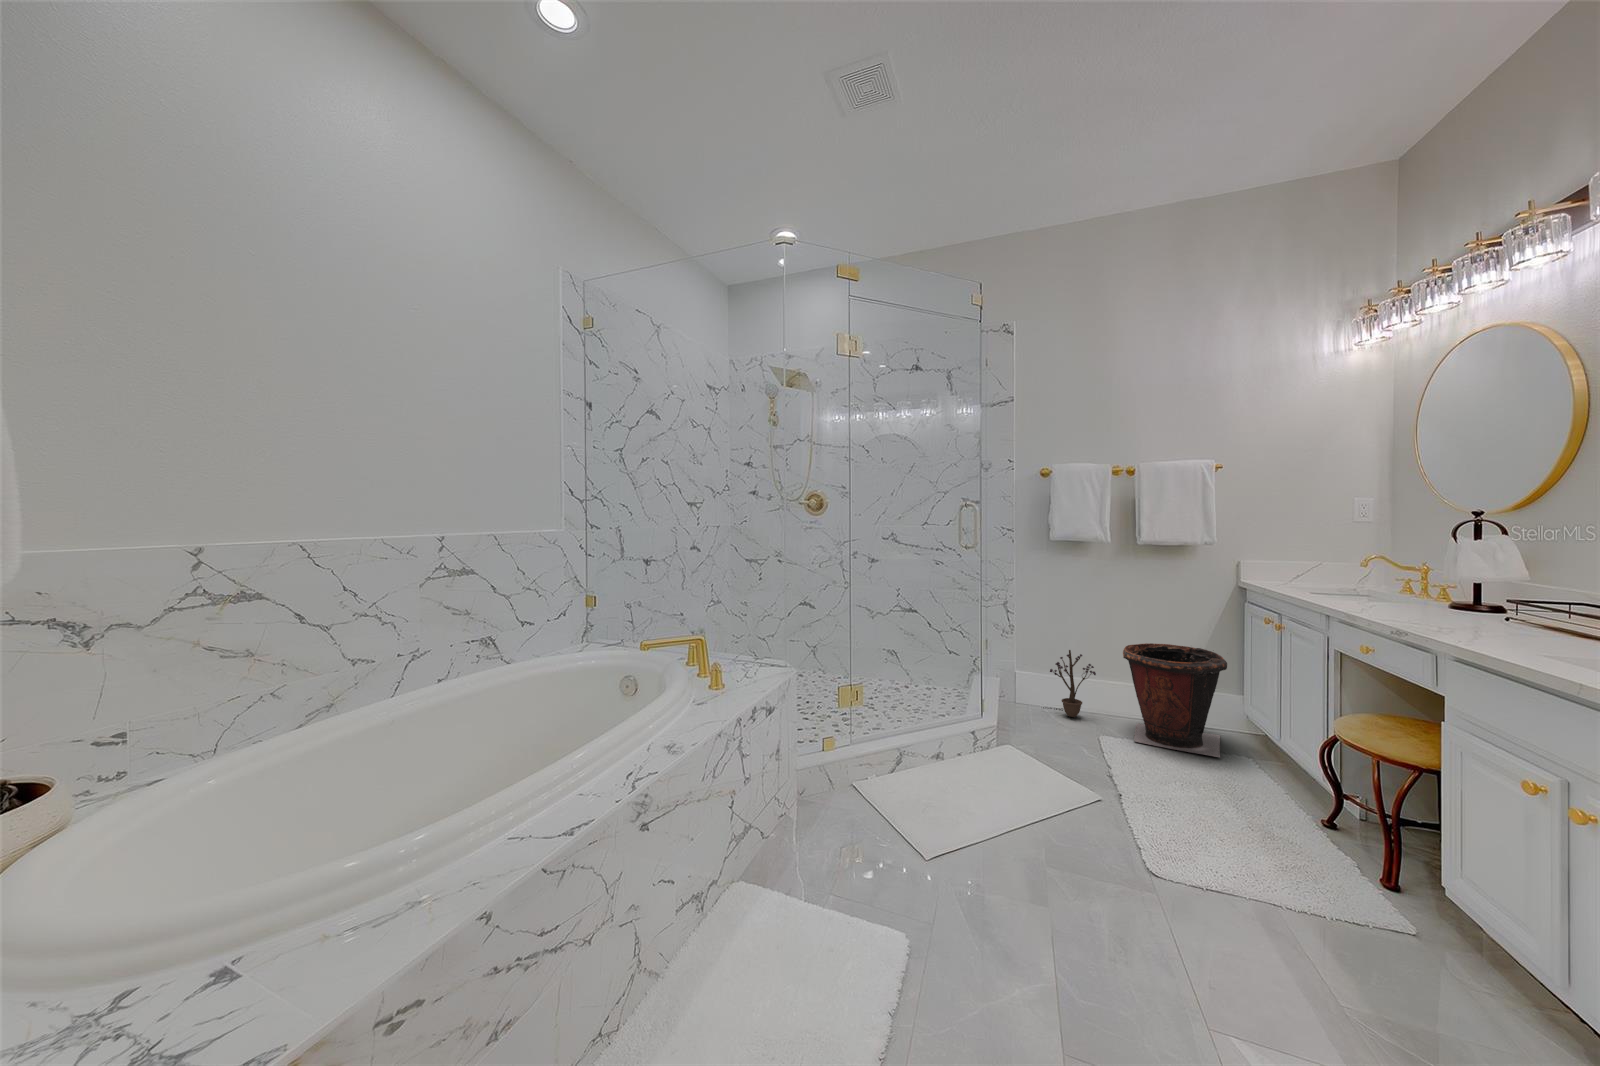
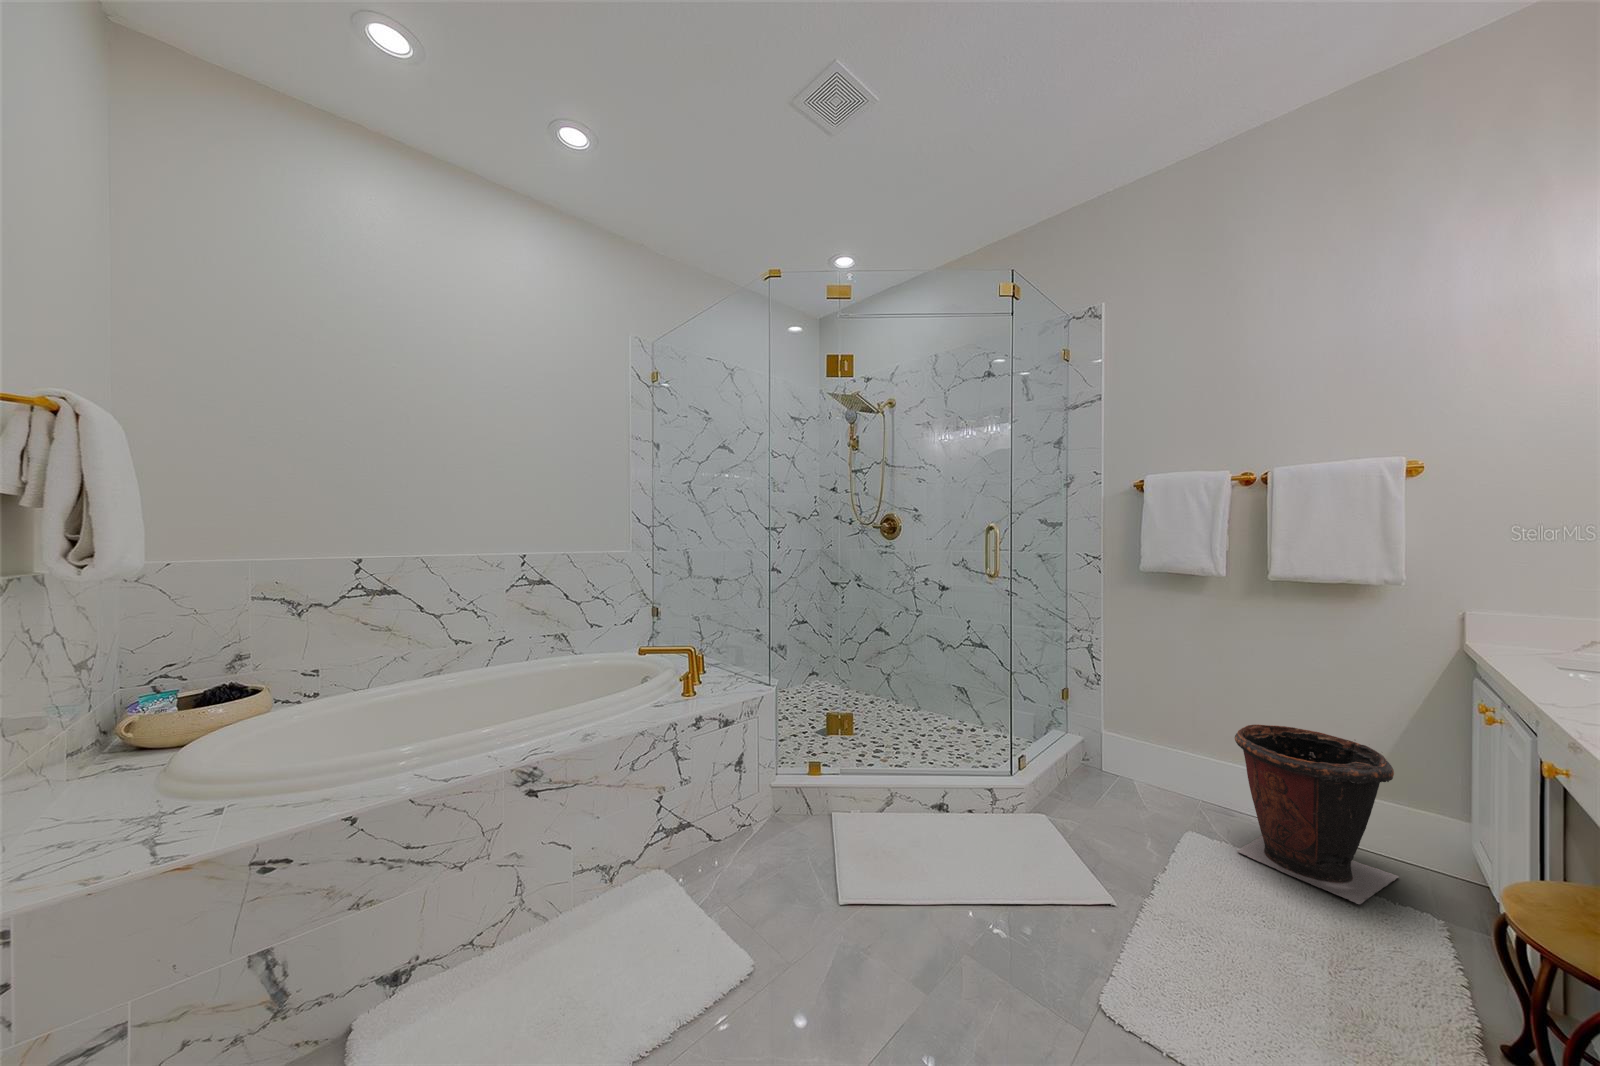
decorative plant: present [1043,650,1096,717] -> none [1138,718,1209,804]

